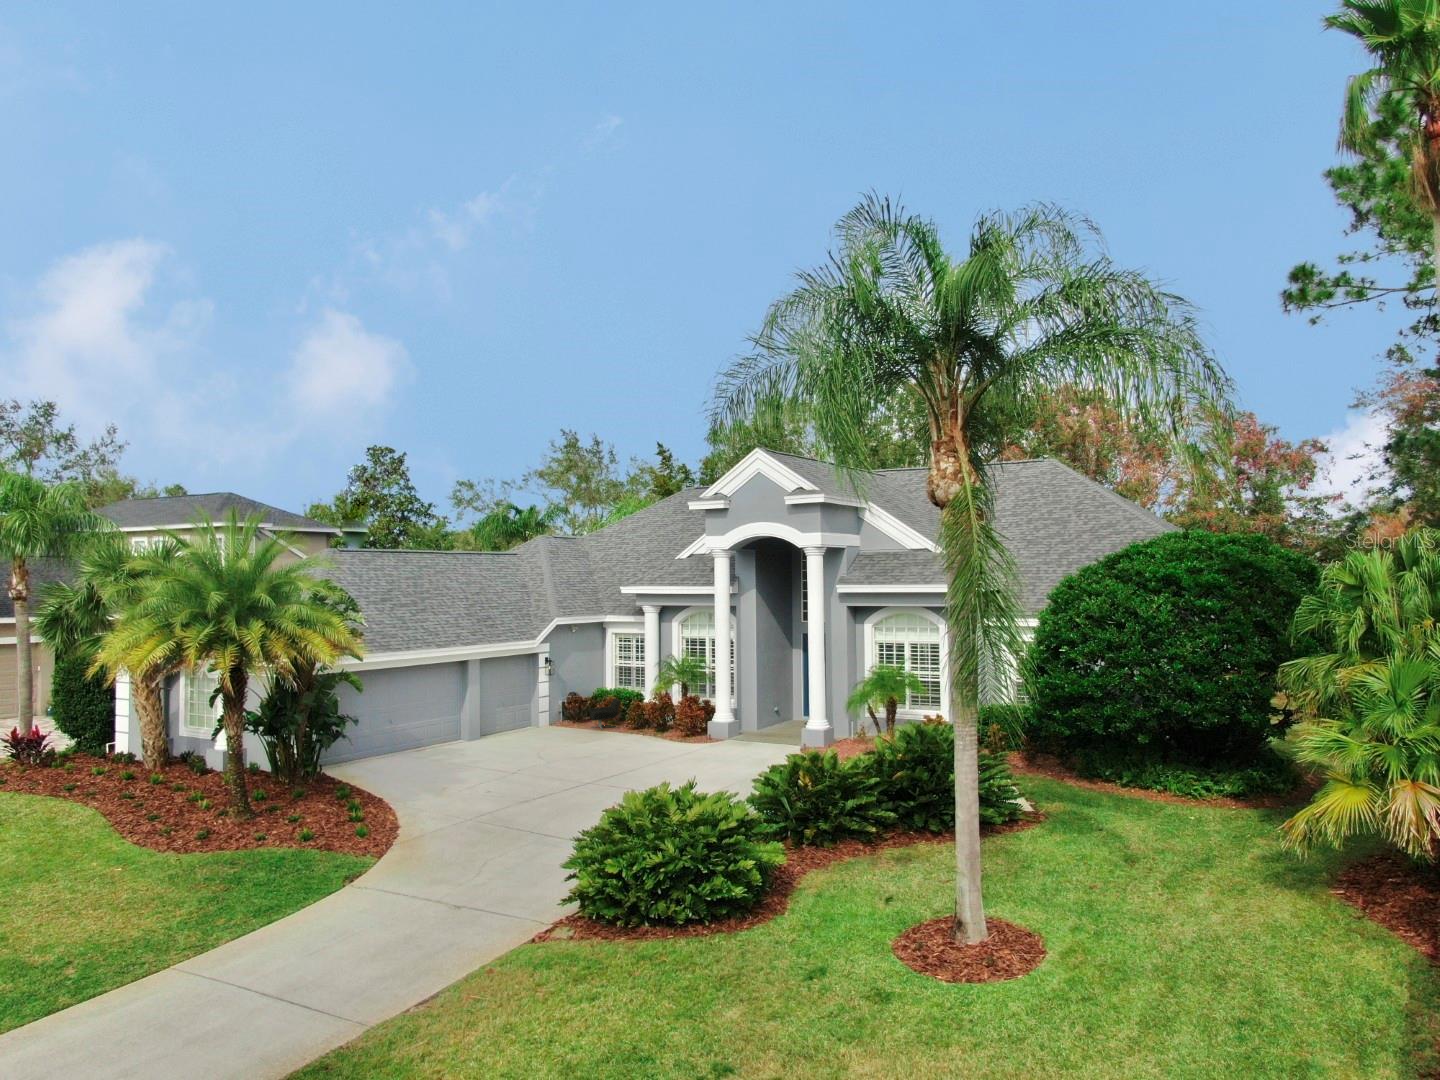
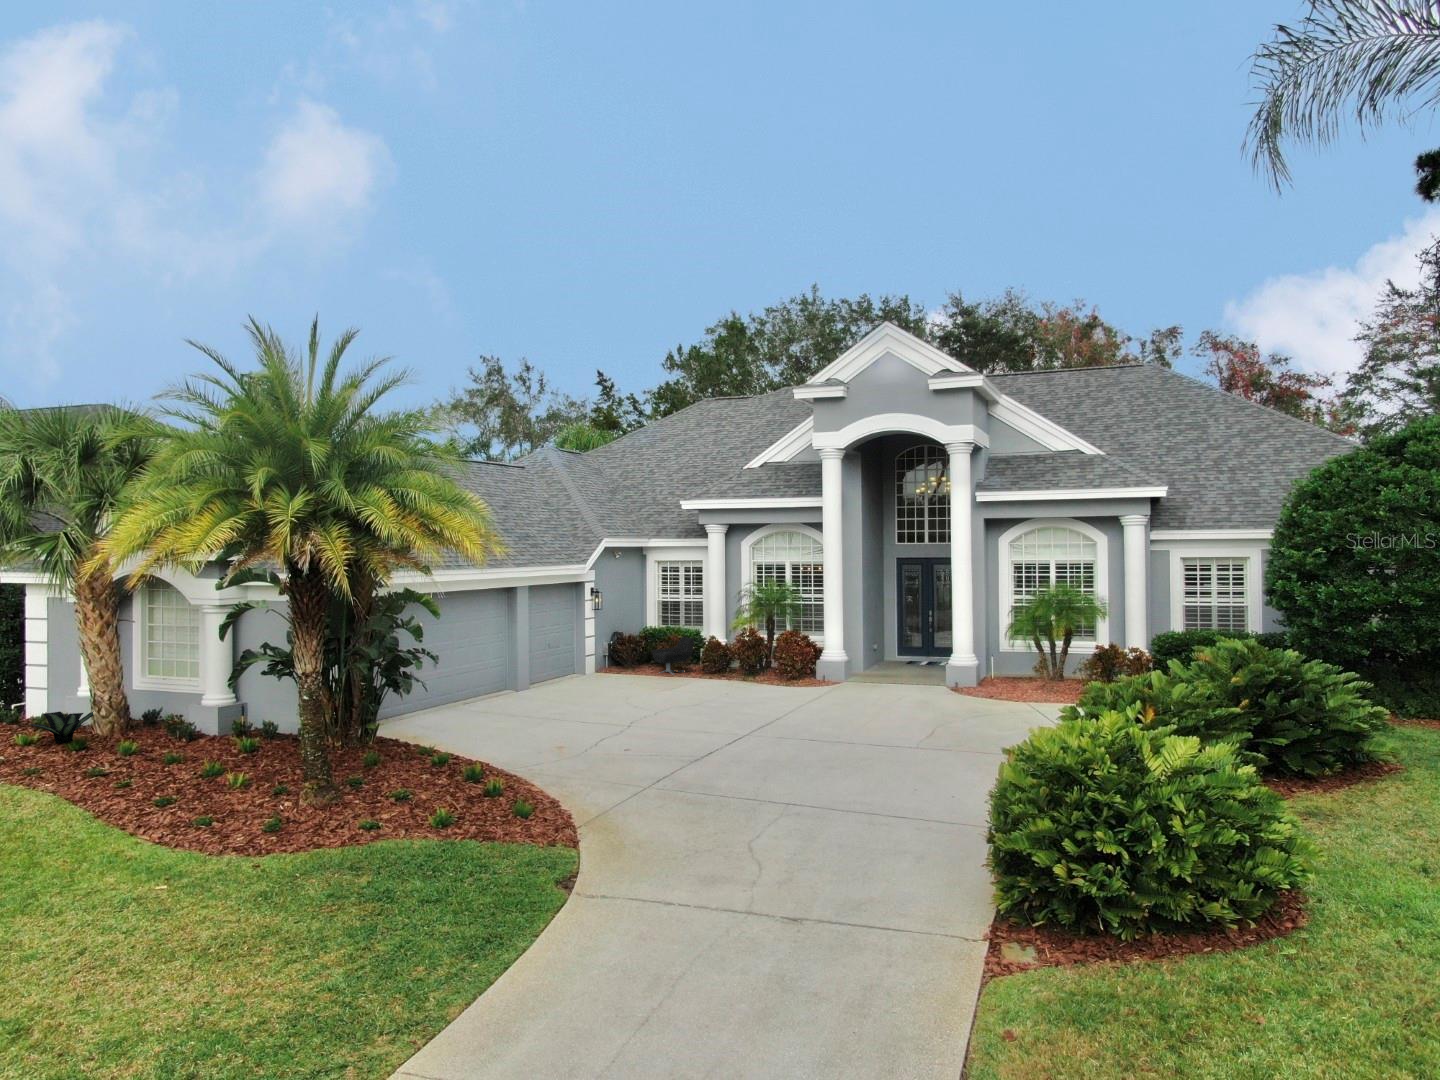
potted plant: none [99,752,148,774] -> present [30,711,94,743]

